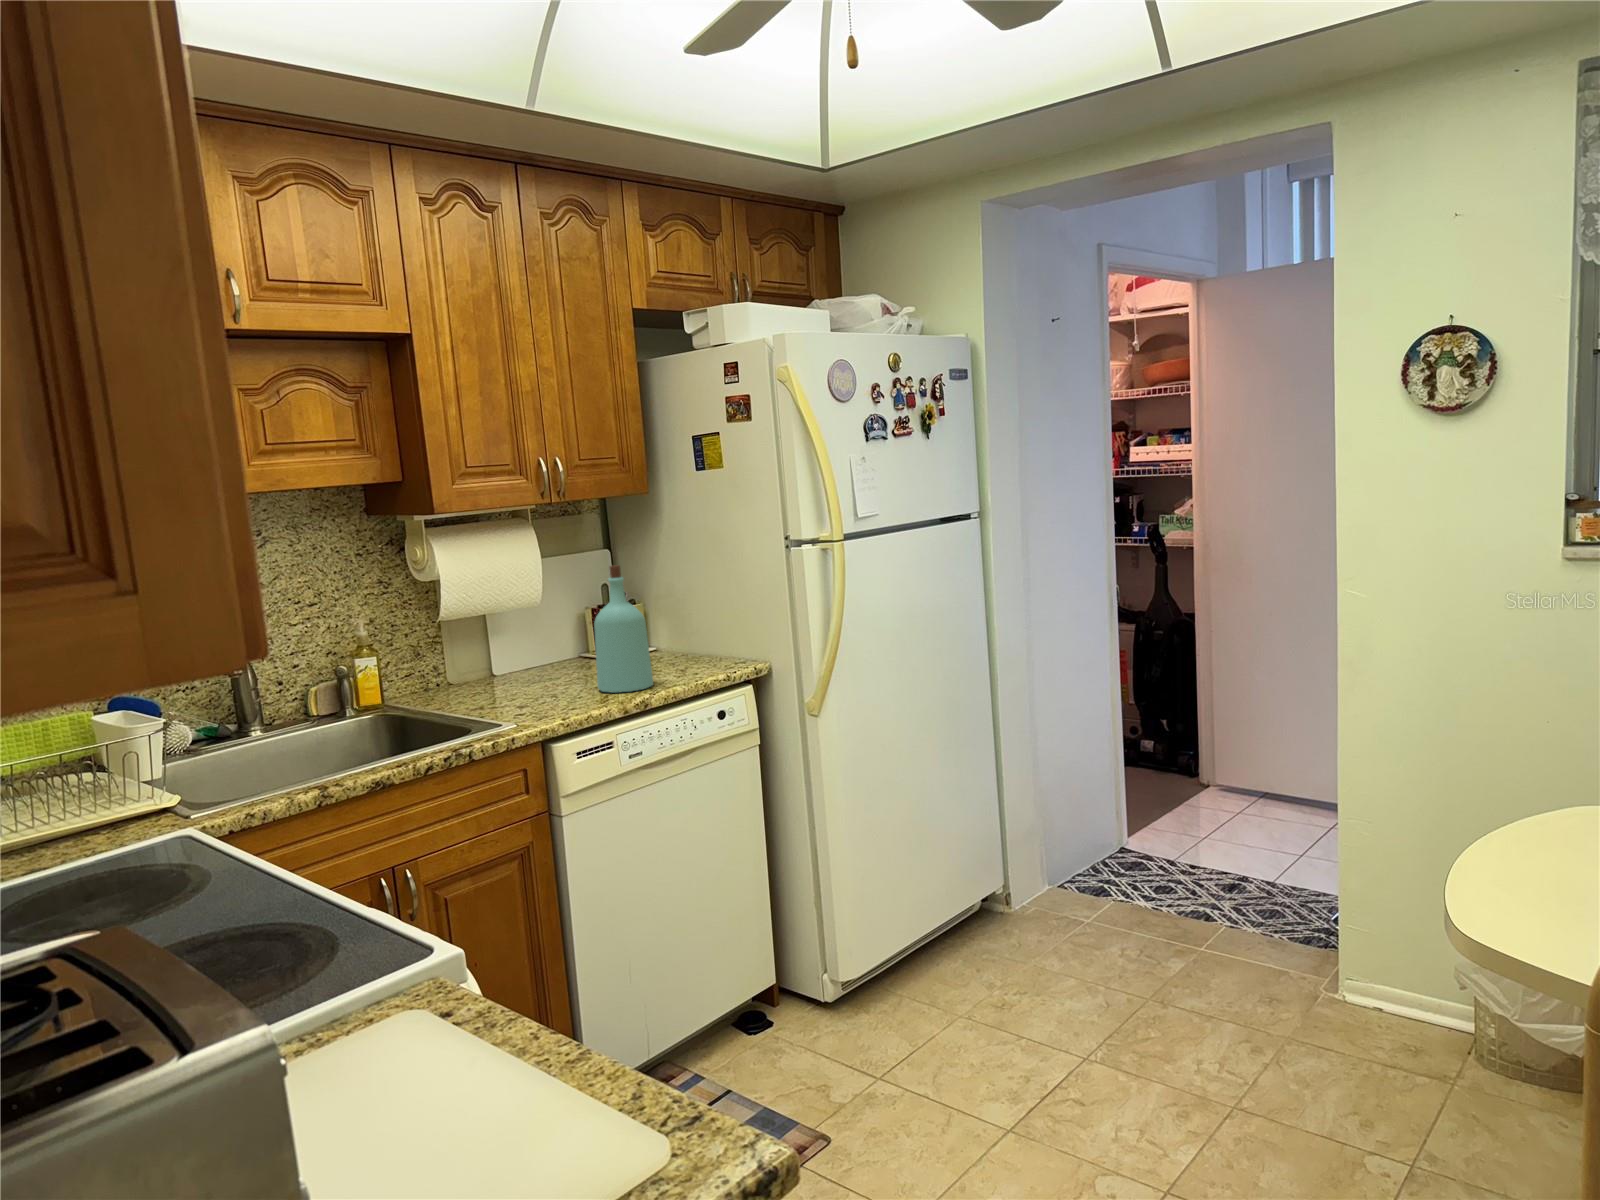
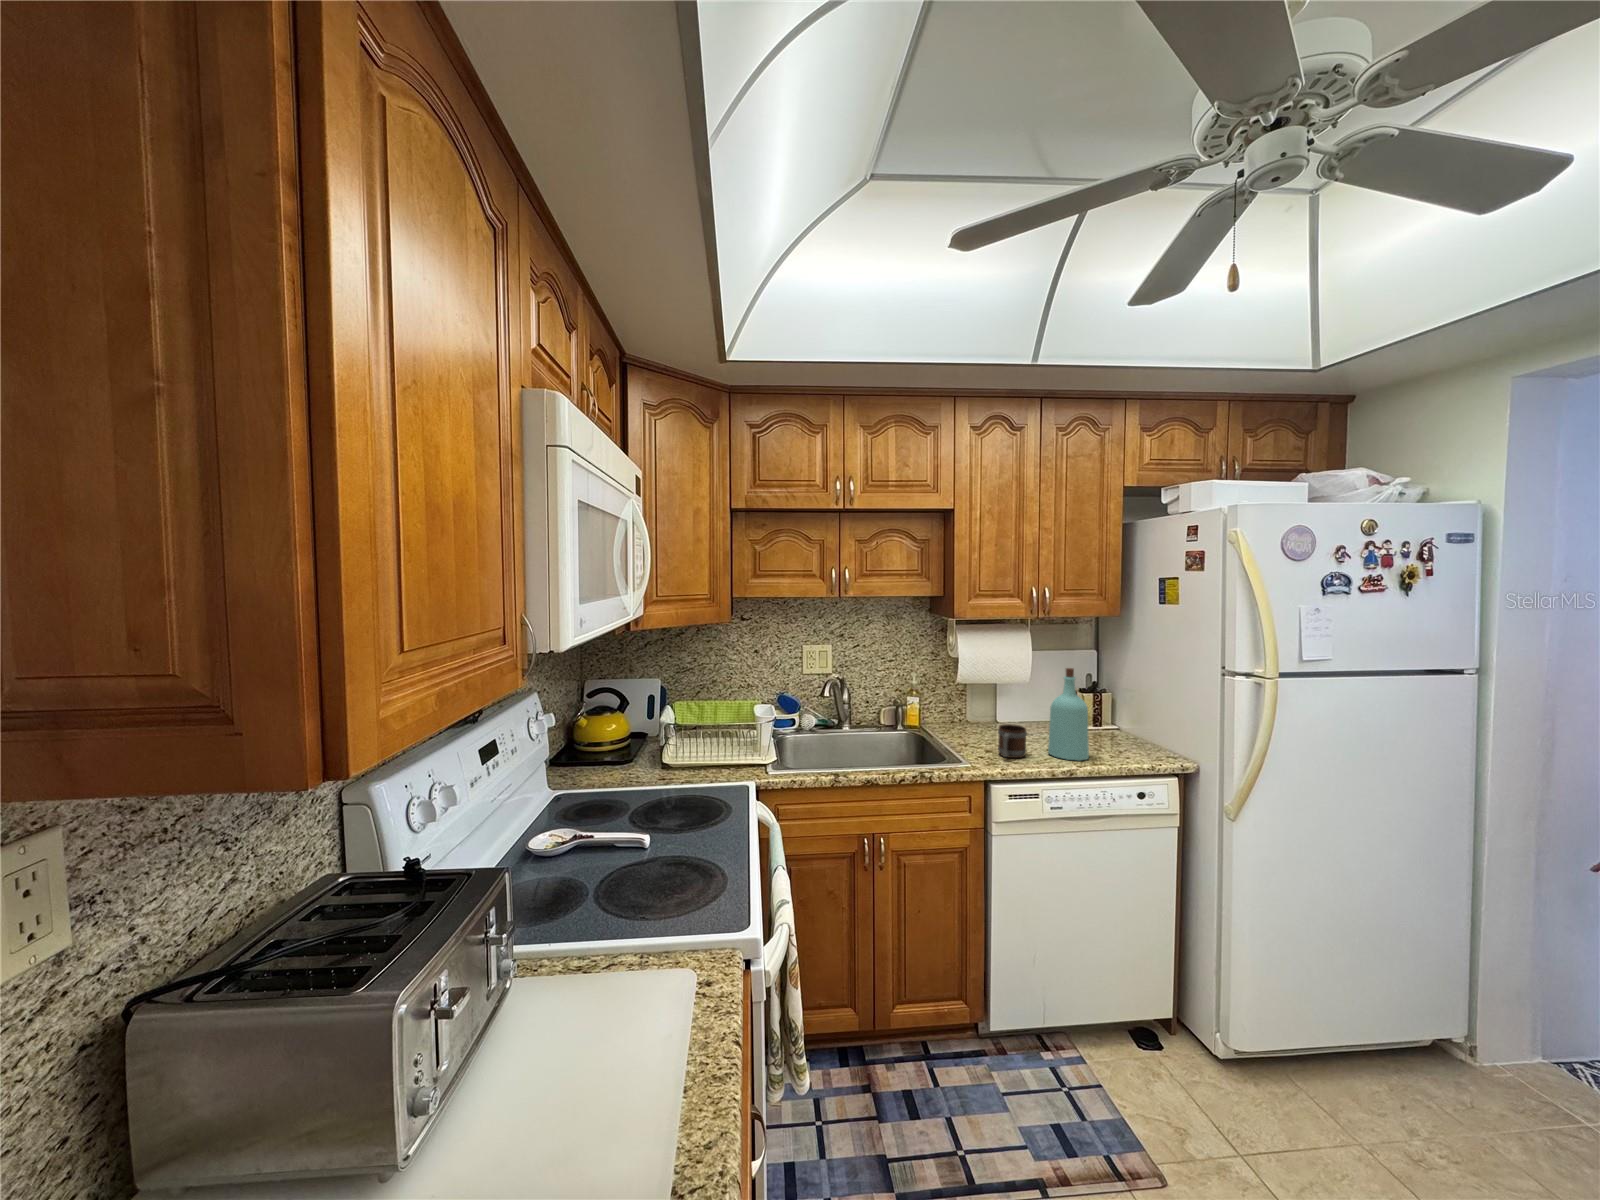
mug: none [531,660,576,708] -> present [998,724,1027,758]

